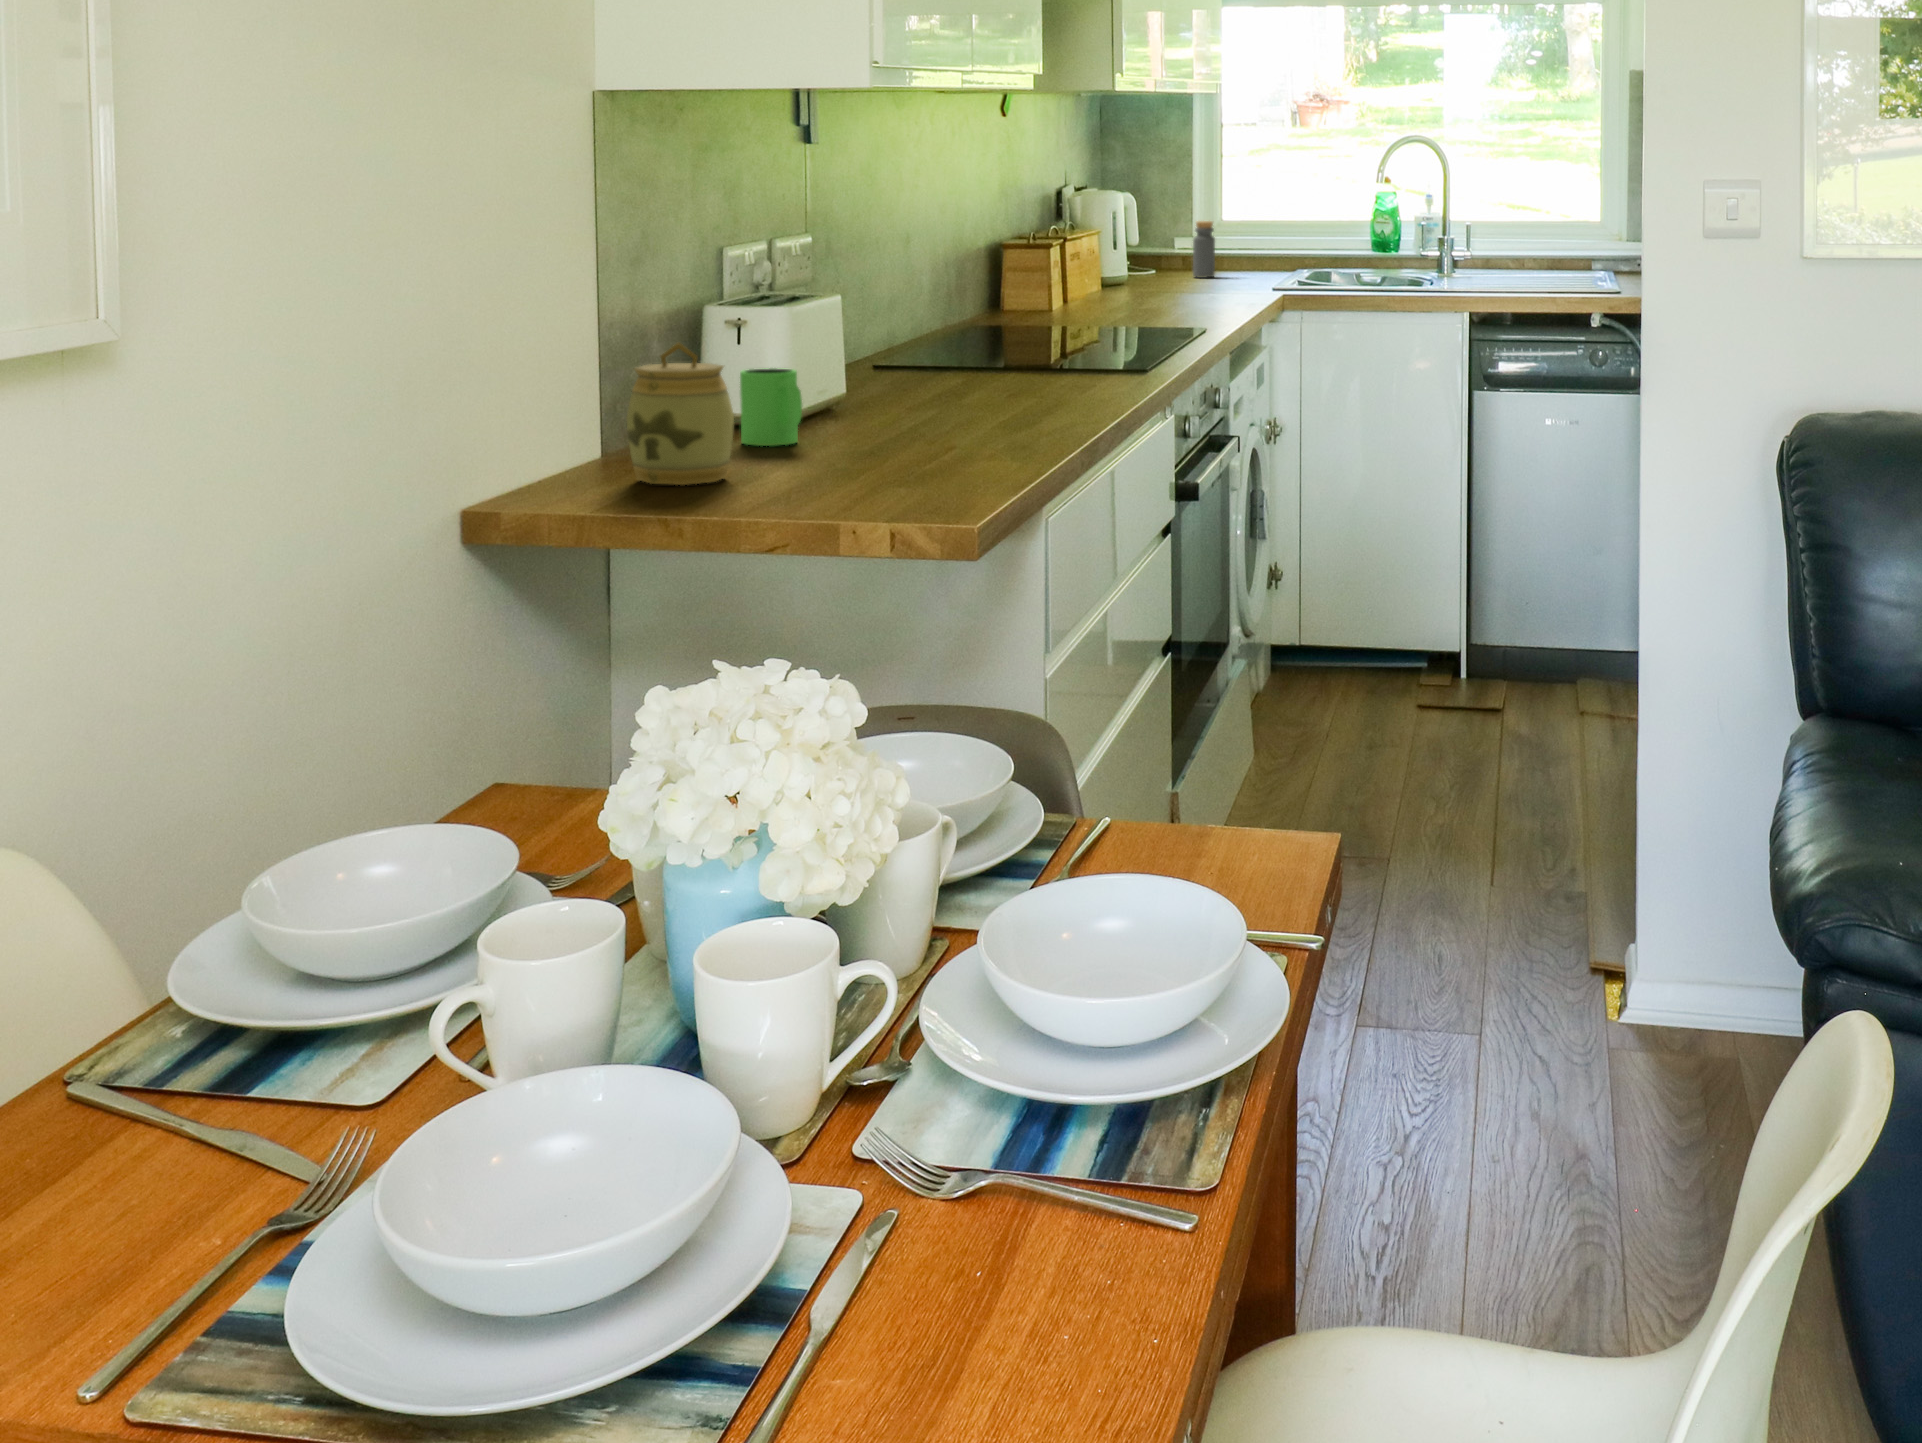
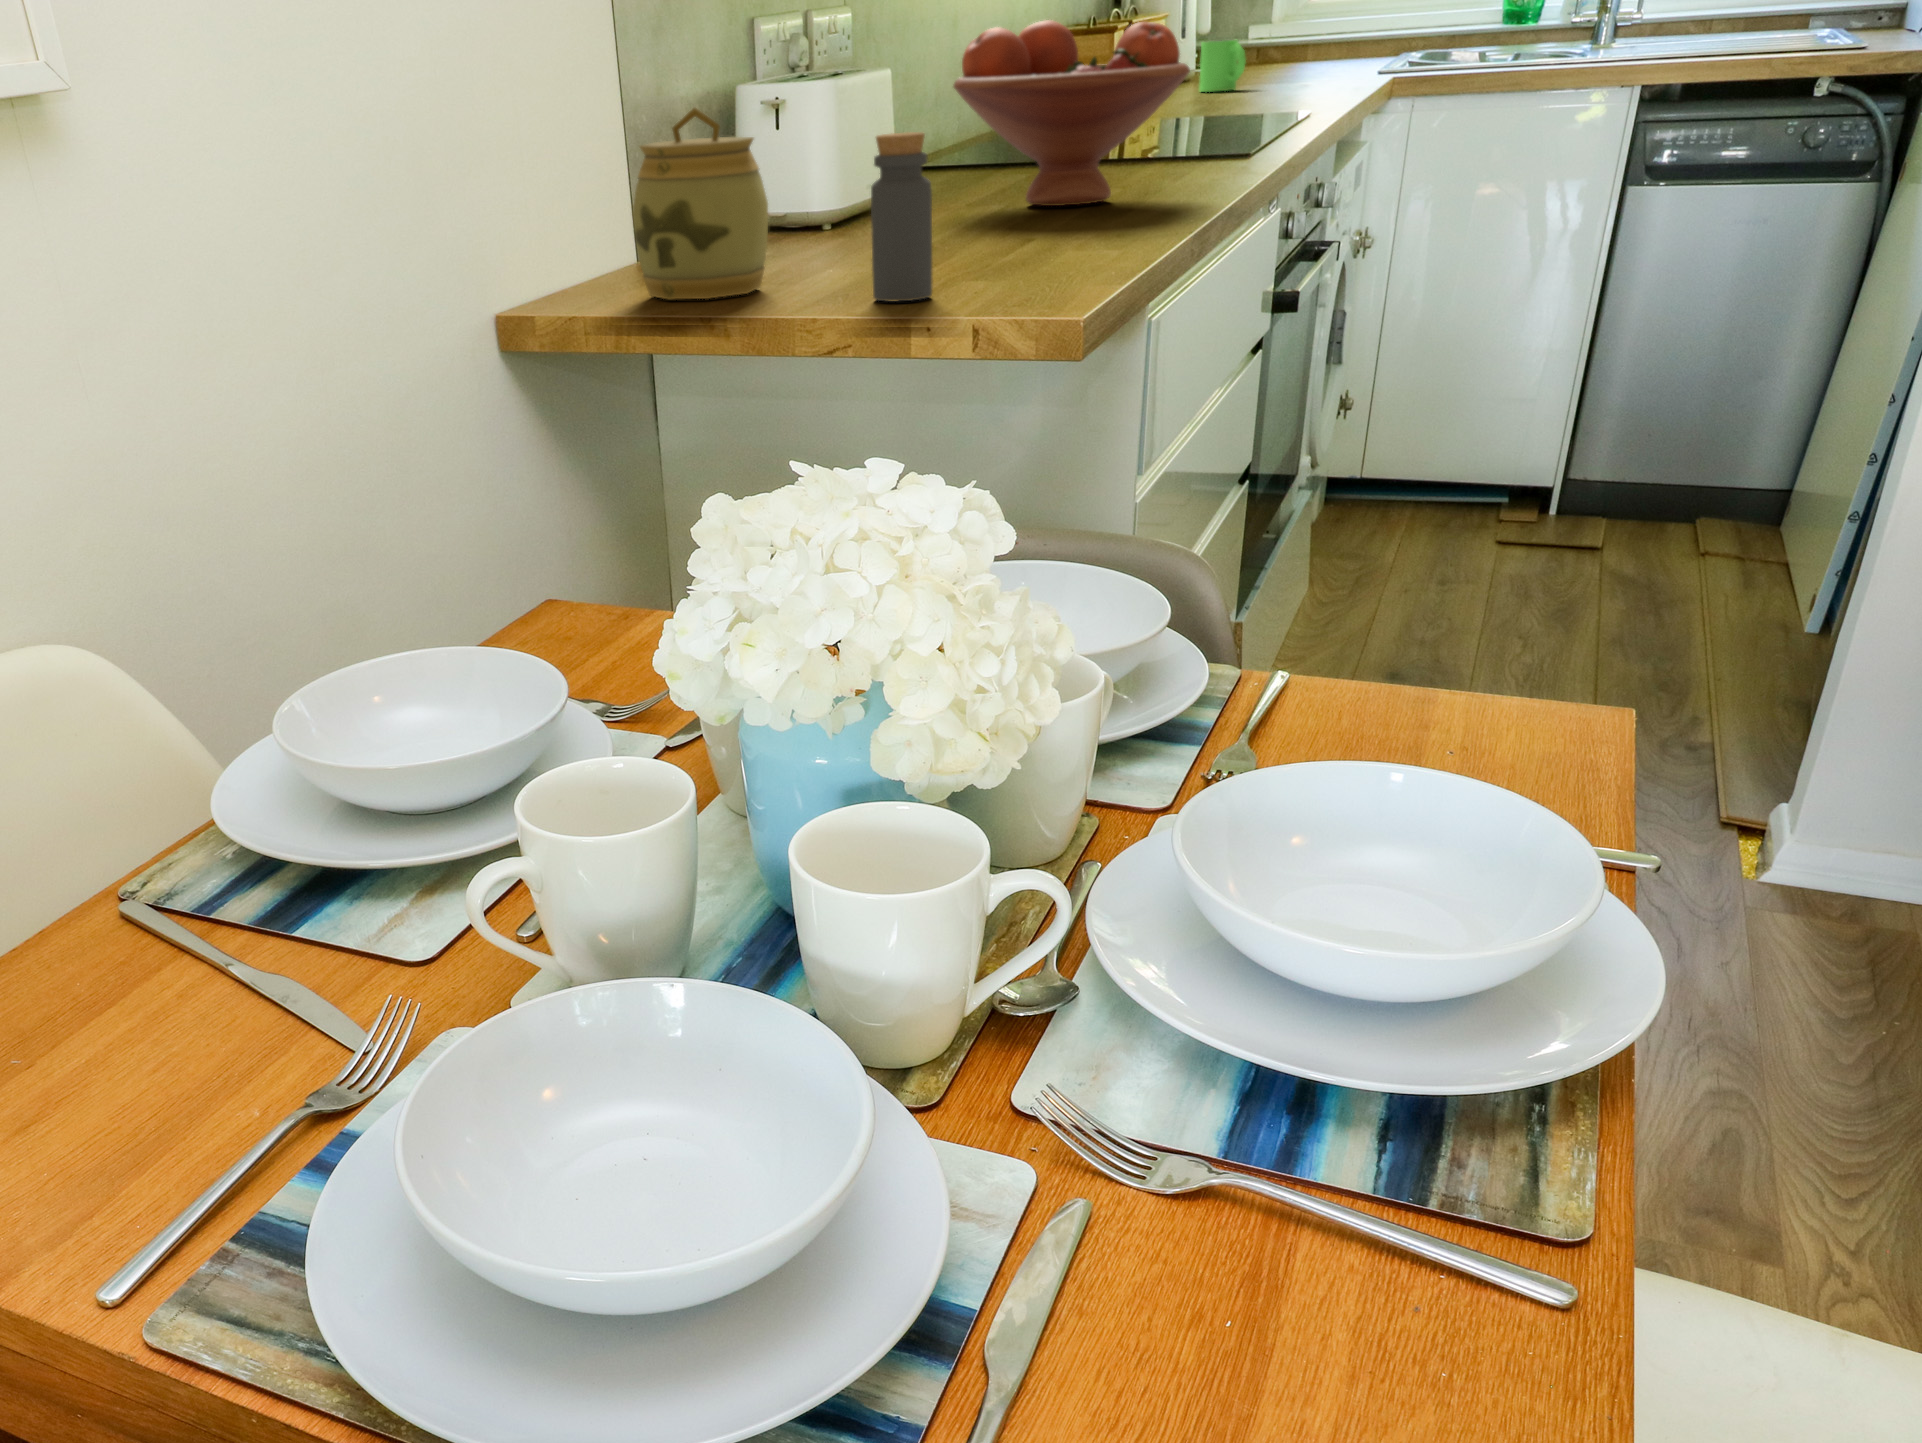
bottle: present [1193,221,1215,278] -> present [871,132,932,302]
fruit bowl: none [888,267,1081,414] -> present [954,20,1190,206]
mug: present [740,368,802,446] -> present [1199,40,1246,92]

